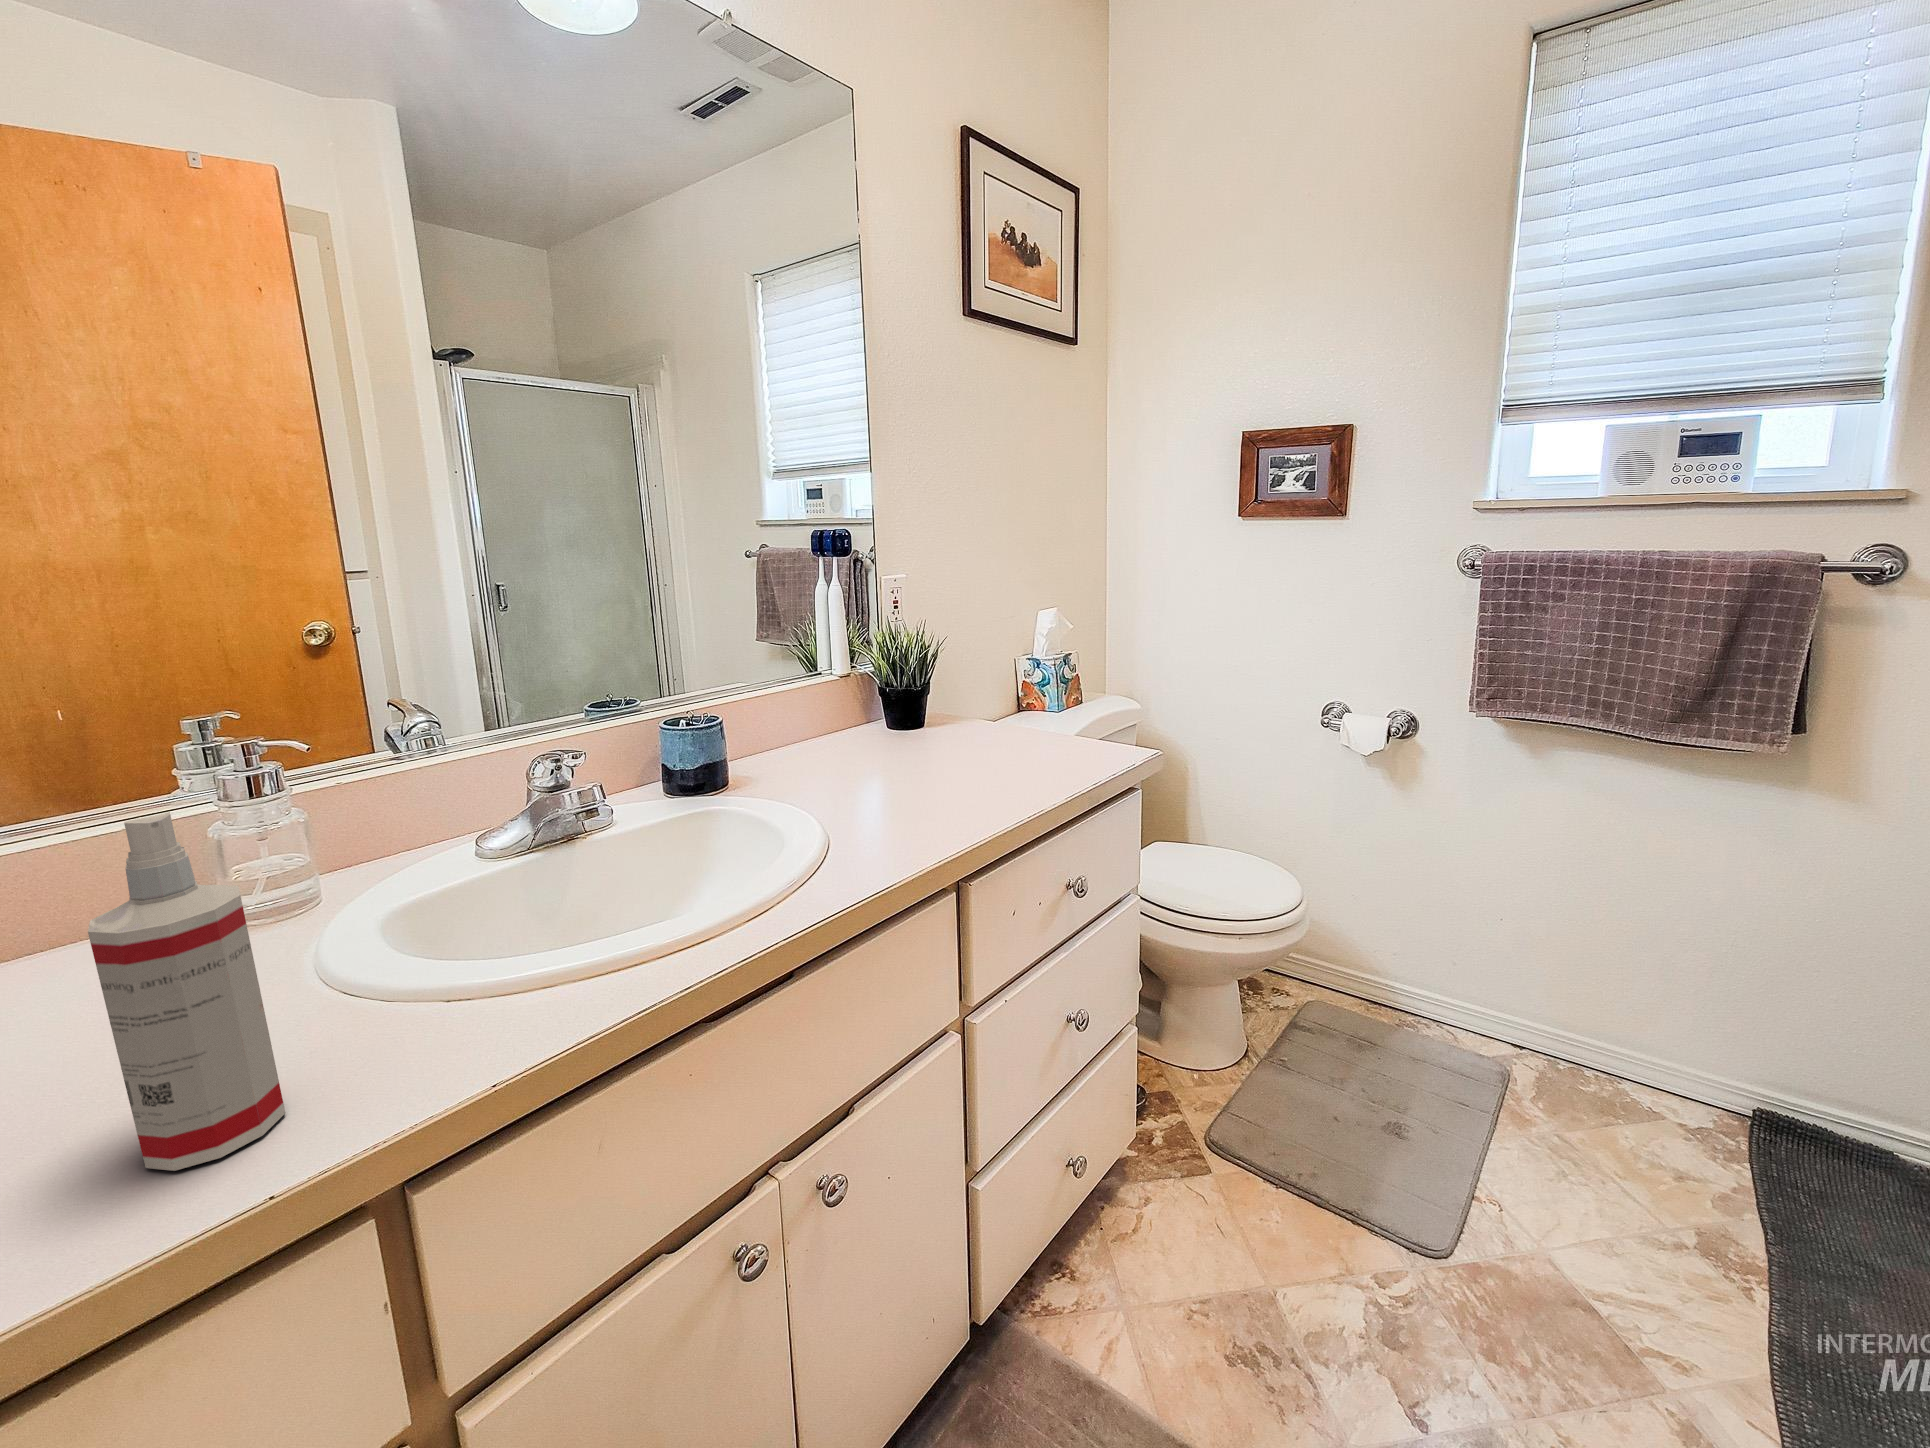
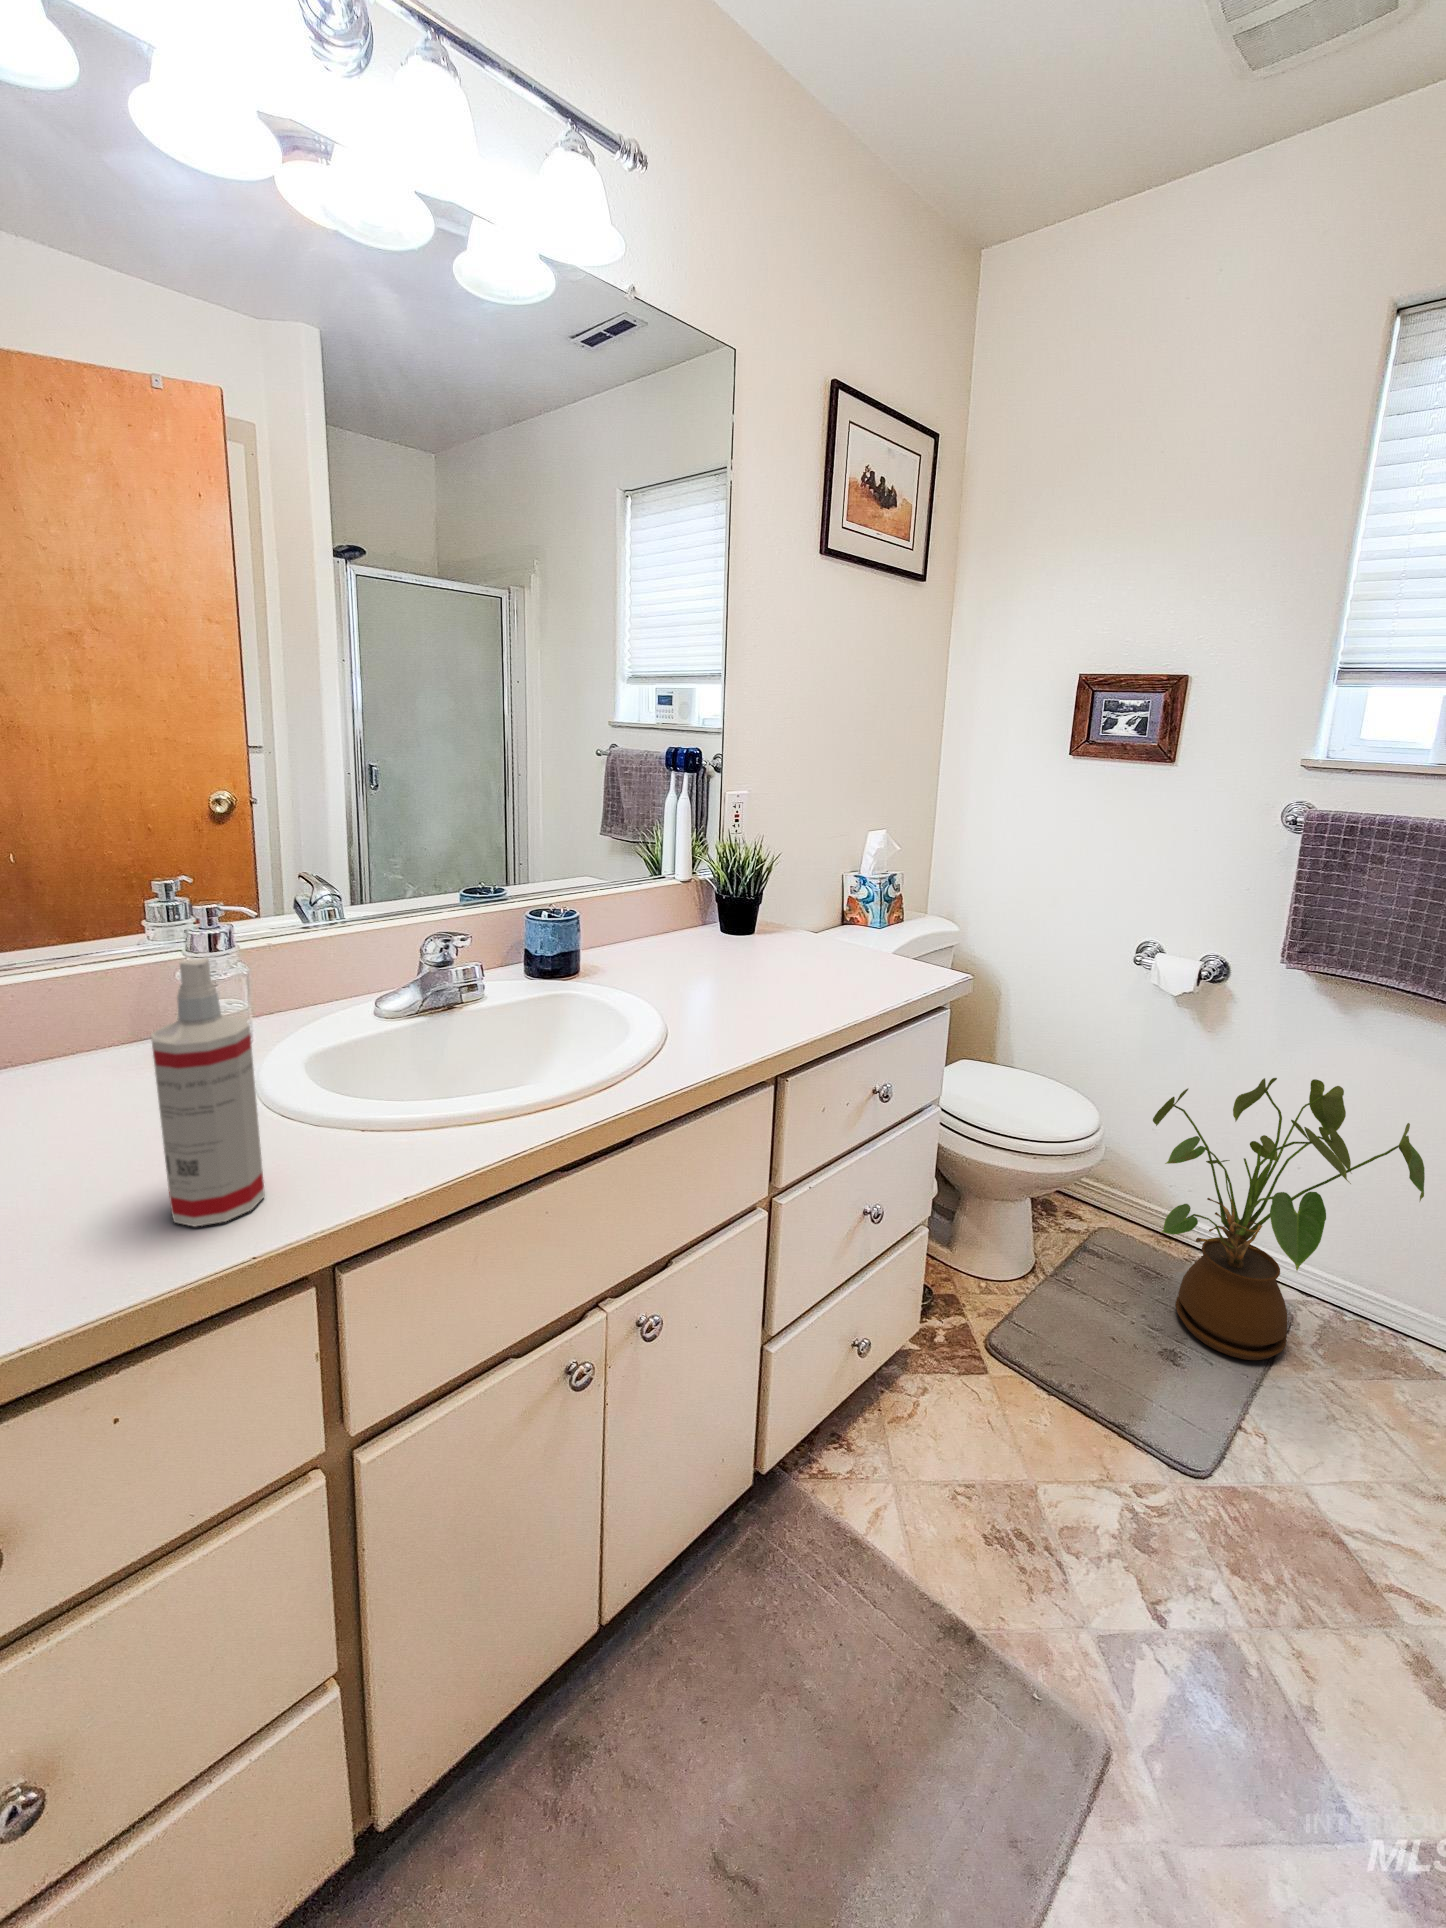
house plant: none [1358,826,1631,1122] -> present [1153,1078,1425,1360]

